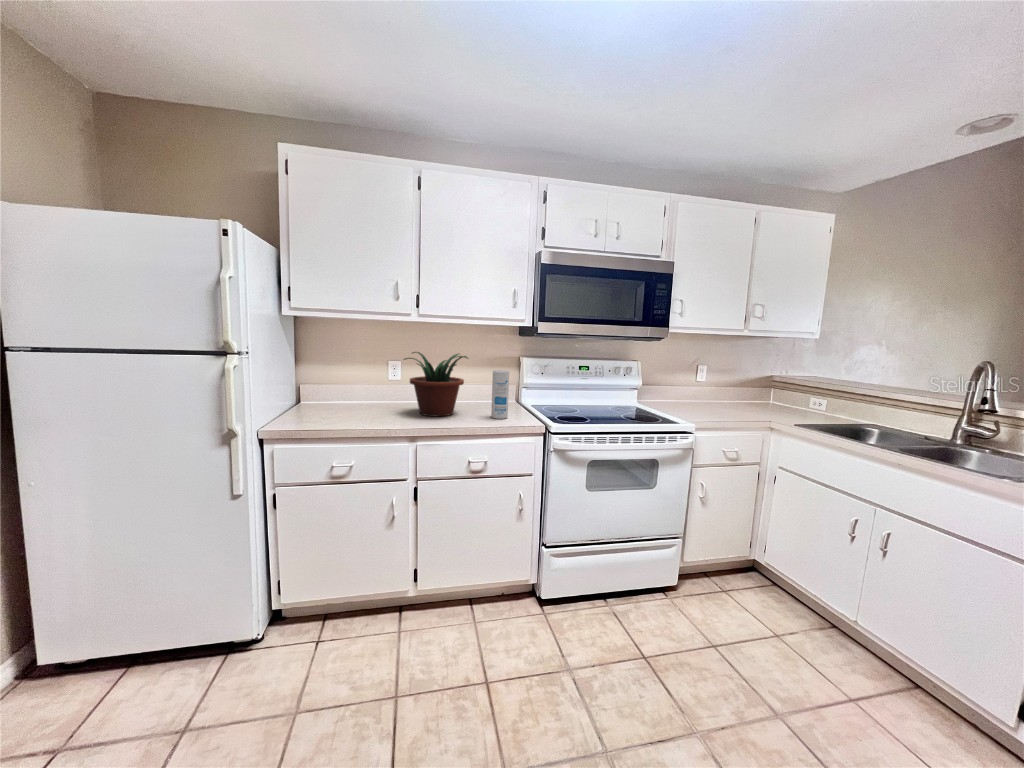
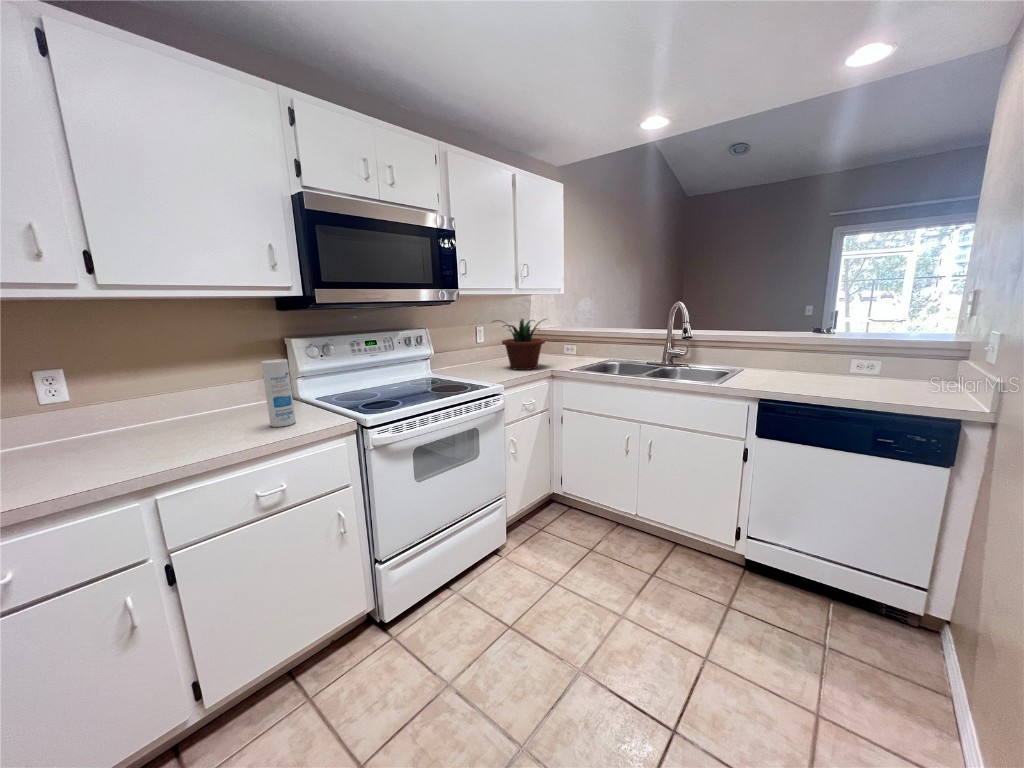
potted plant: present [404,352,468,416] -> present [493,319,546,370]

